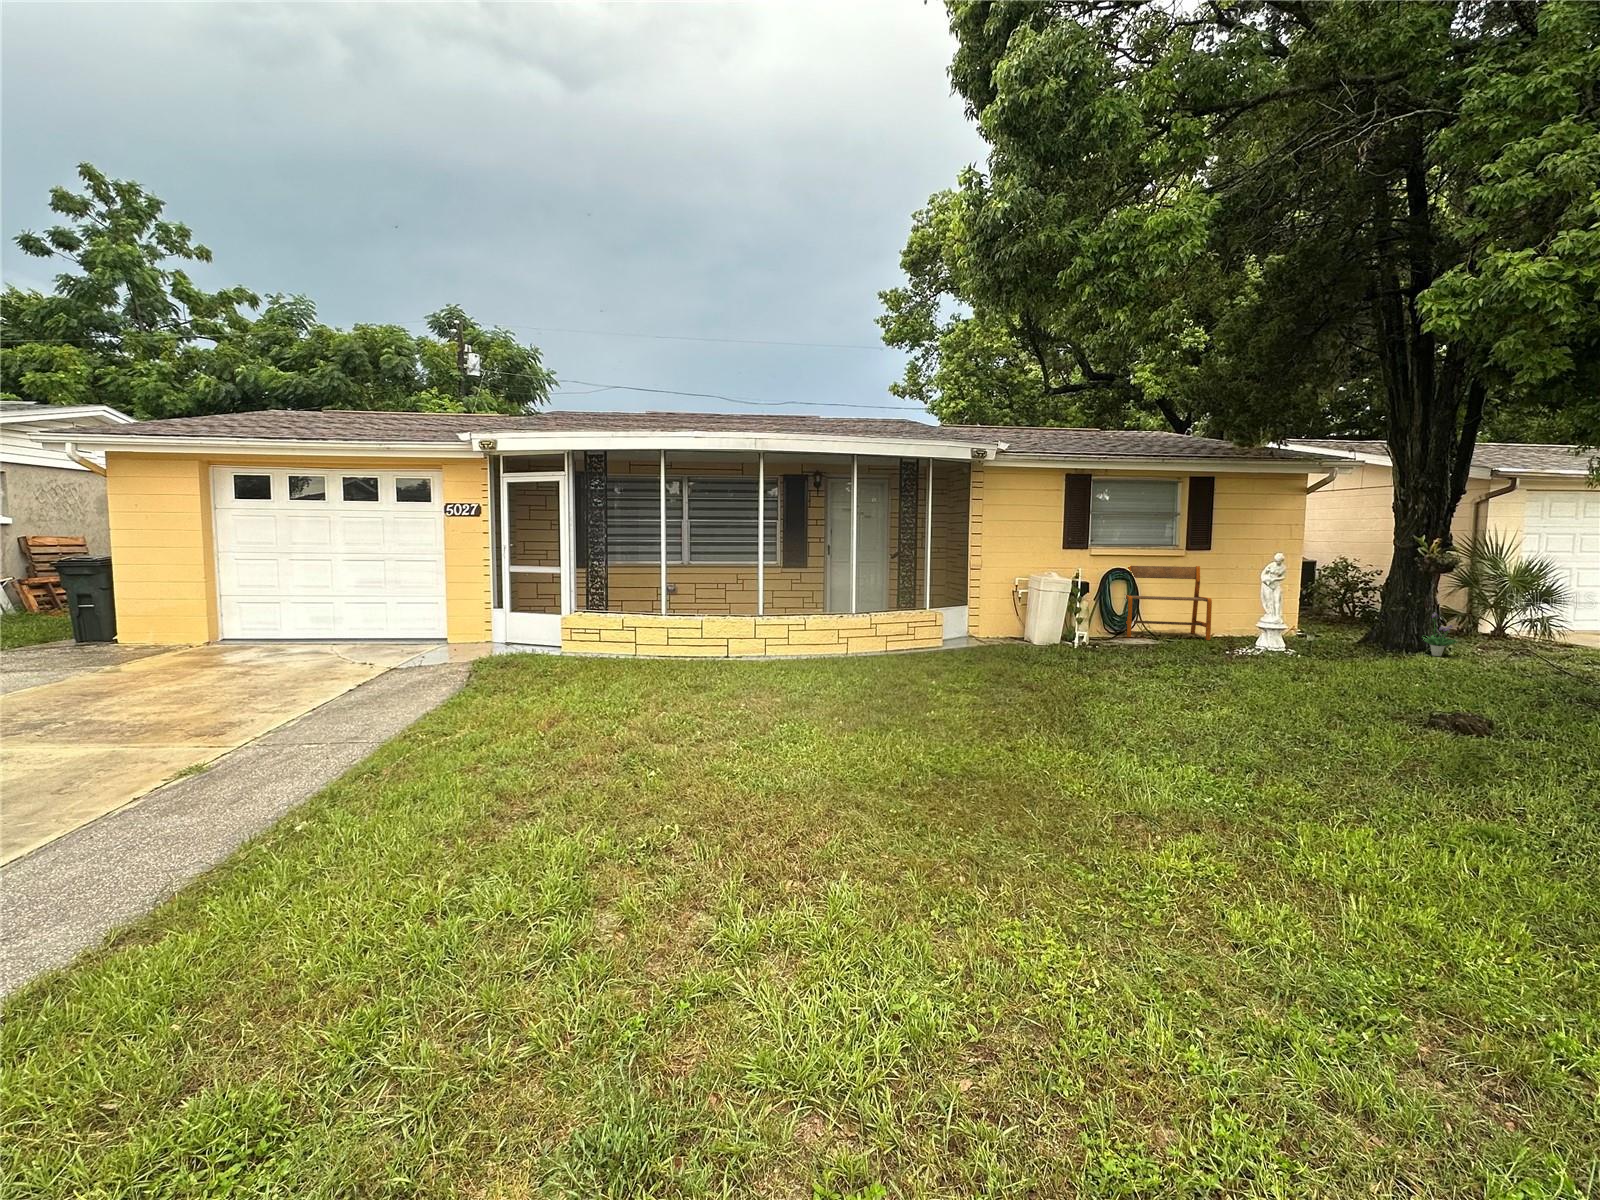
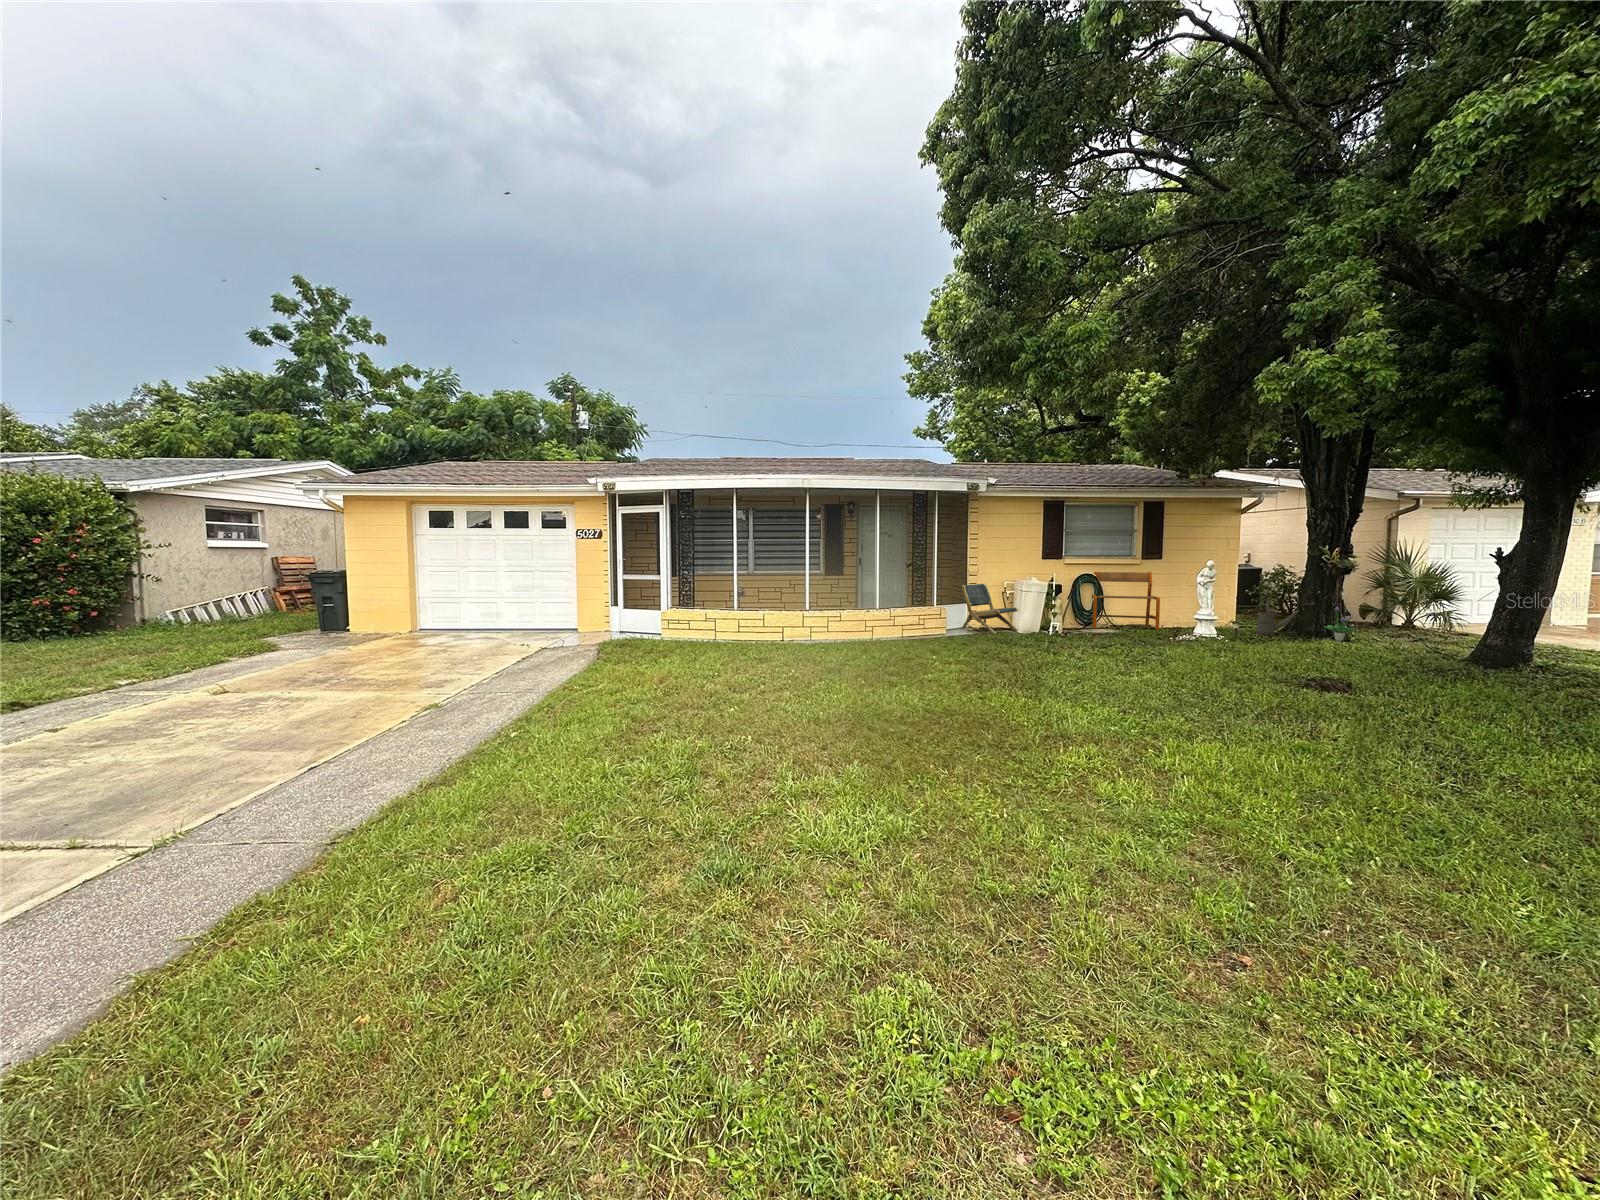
lounge chair: none [961,579,1034,645] -> present [962,583,1018,633]
watering can: none [1324,607,1386,648] -> present [1250,603,1299,635]

